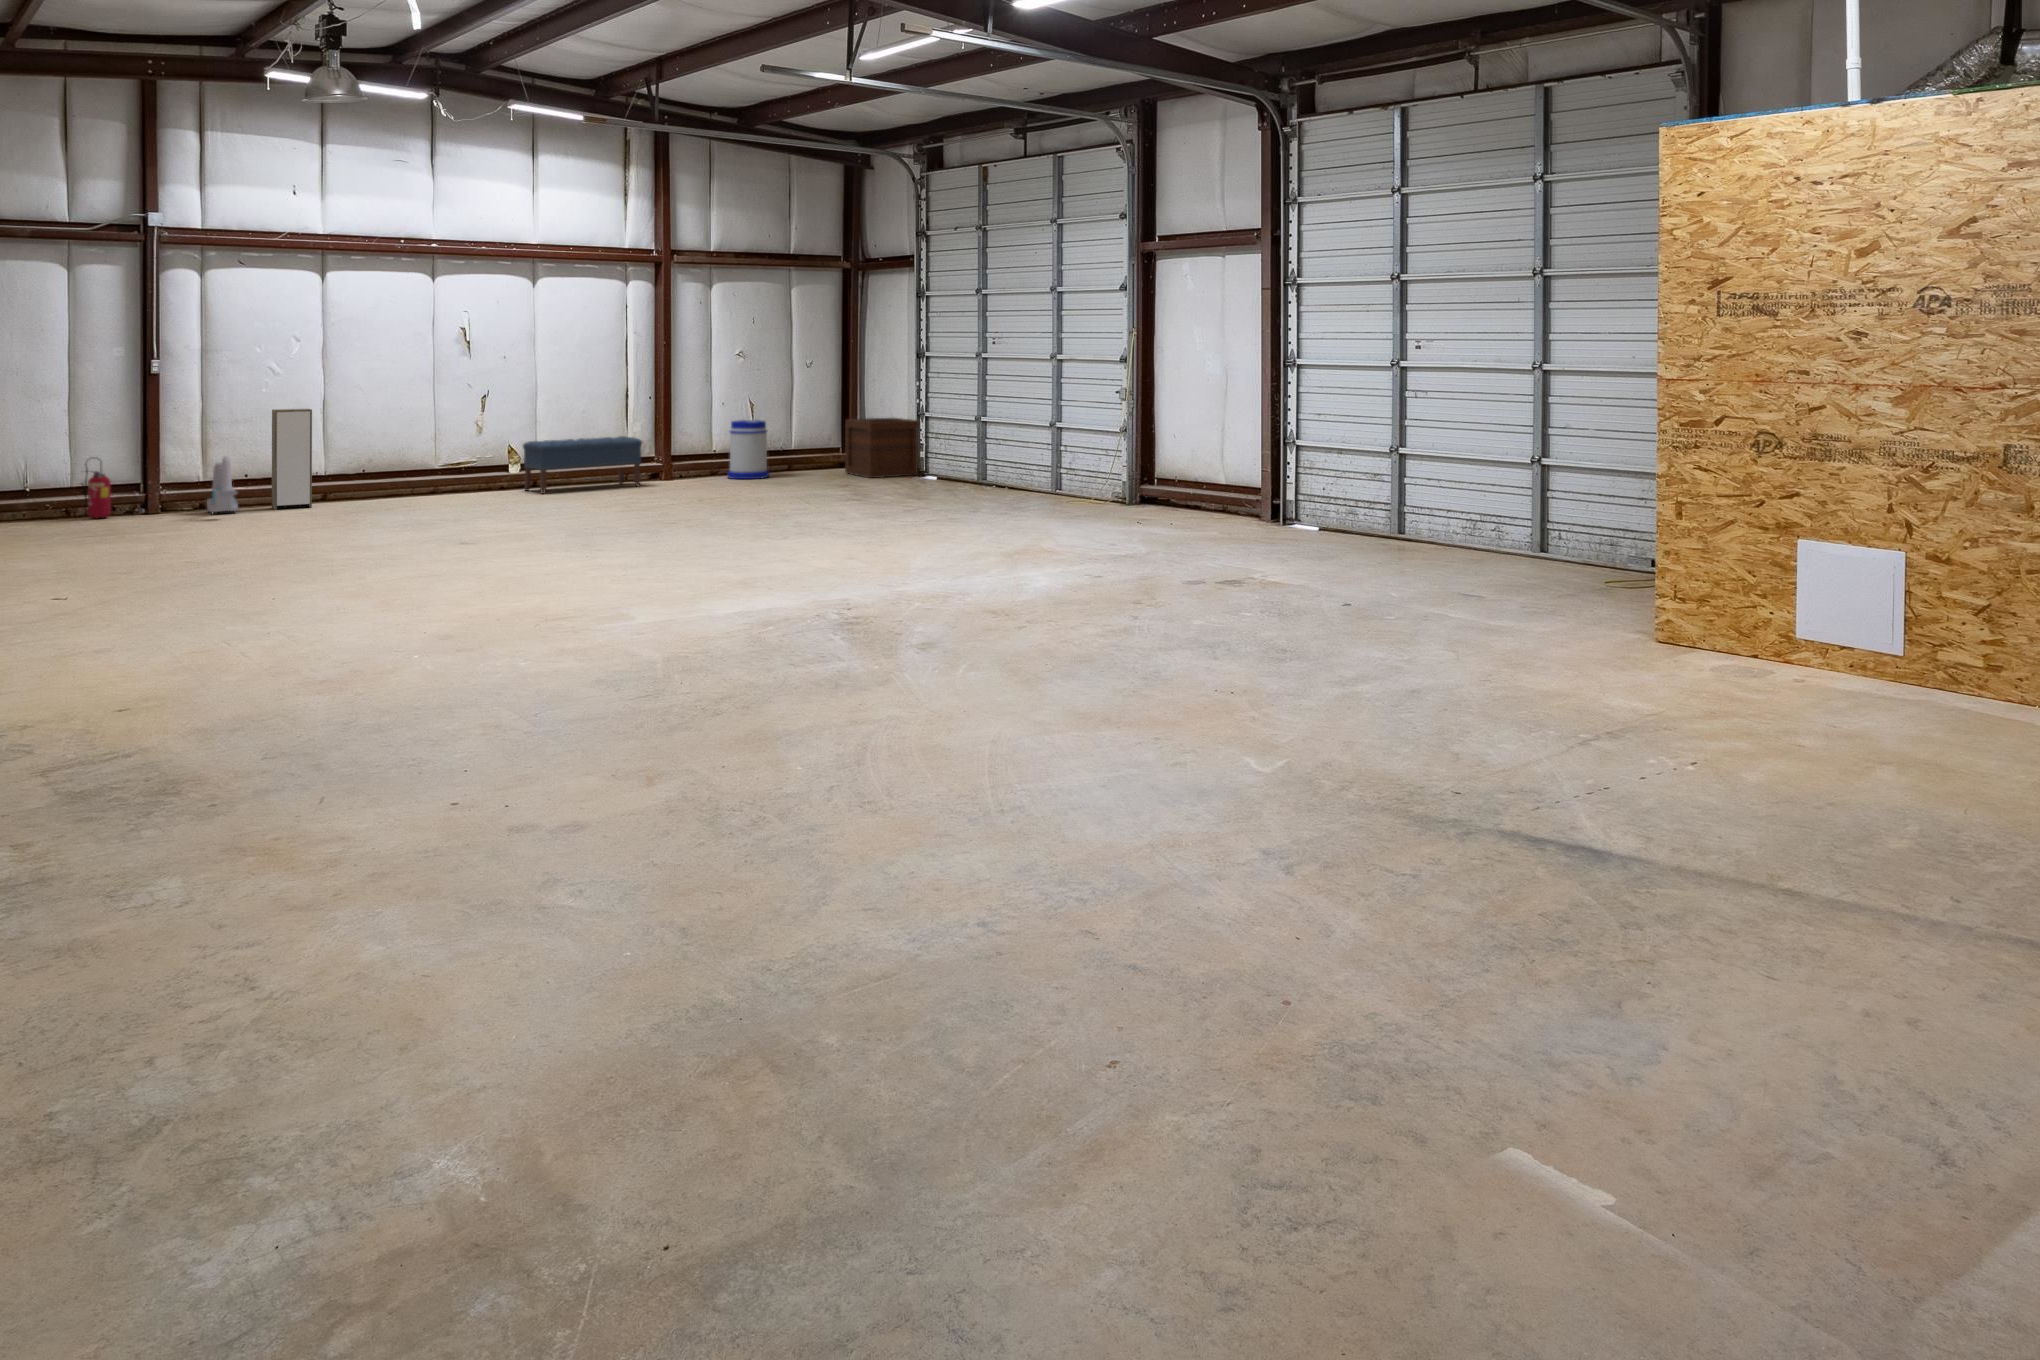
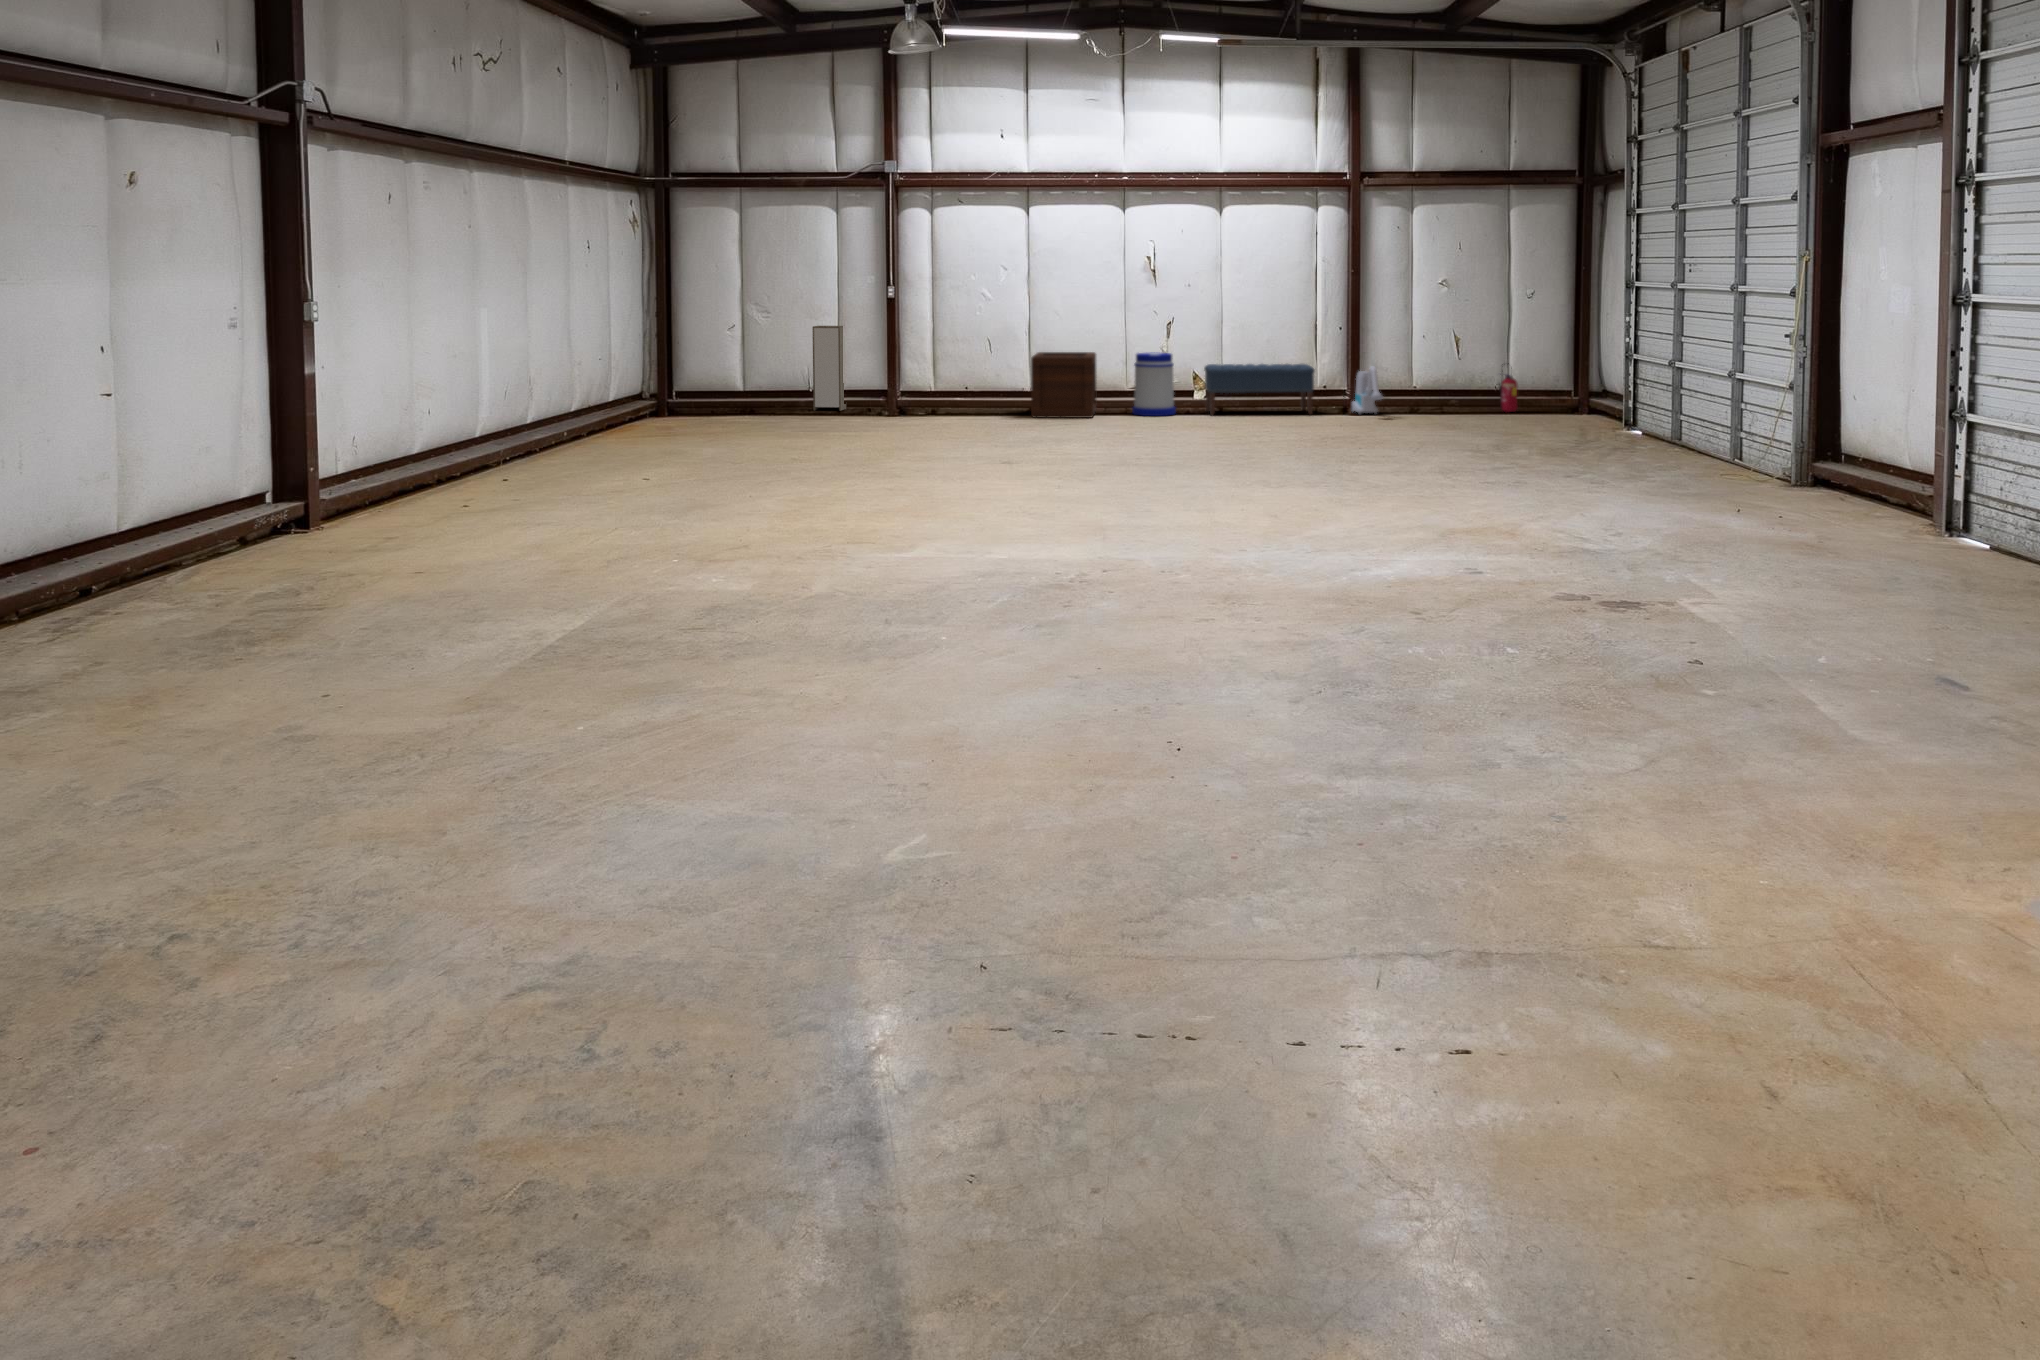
storage cabinet: present [272,409,312,510] -> present [812,326,846,411]
wooden crate: present [845,418,919,478] -> present [1031,352,1097,418]
trash can: present [728,420,769,479] -> present [1132,353,1176,416]
vacuum cleaner: present [207,456,238,513] -> present [1352,366,1383,413]
fire extinguisher: present [83,469,111,519] -> present [1499,363,1518,412]

